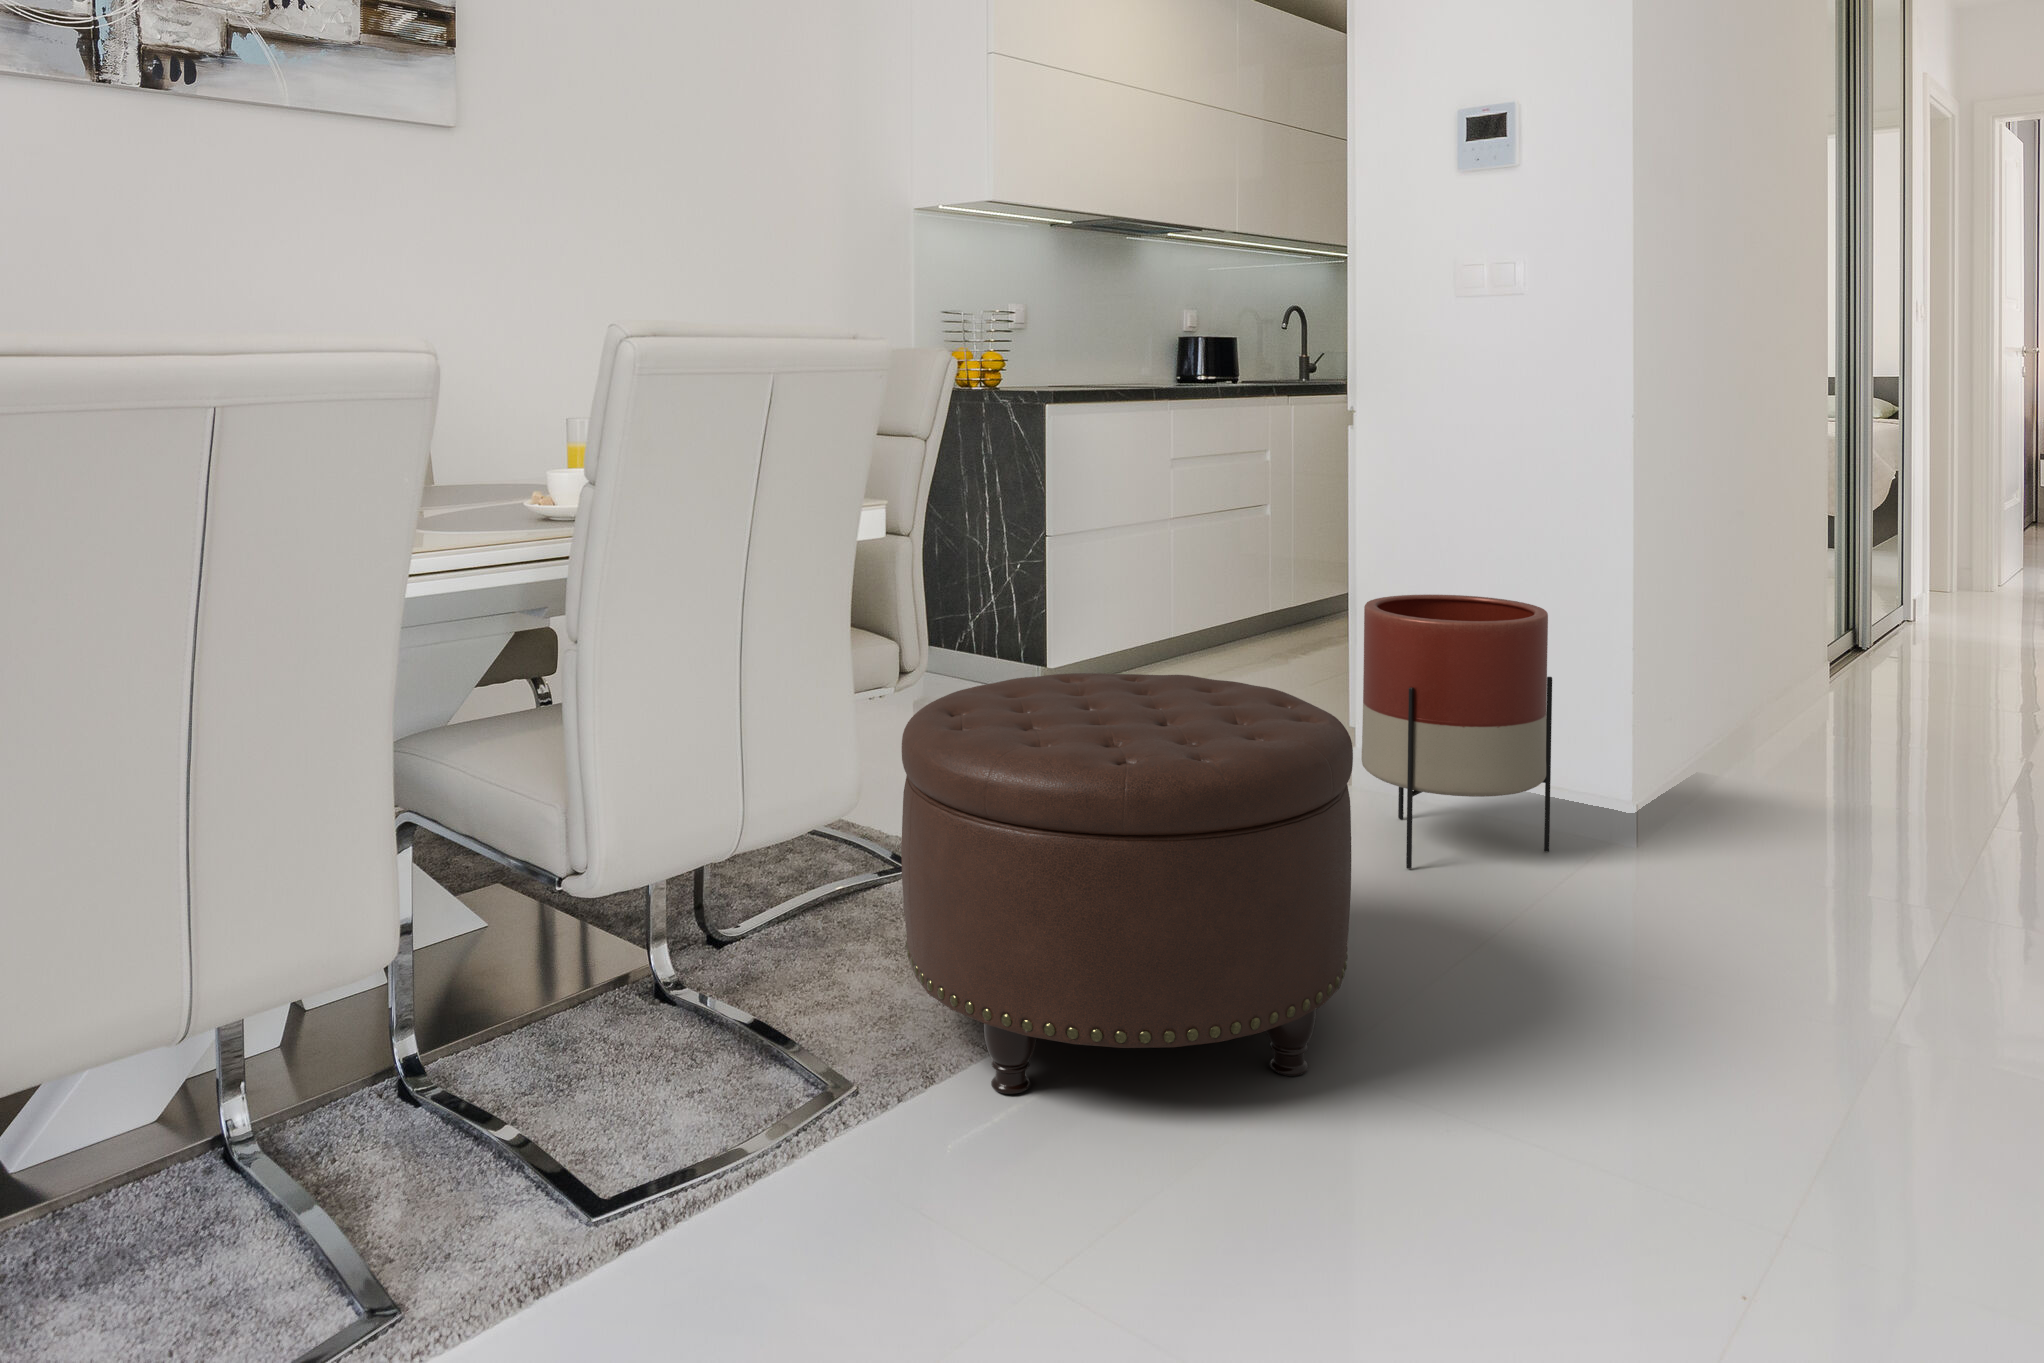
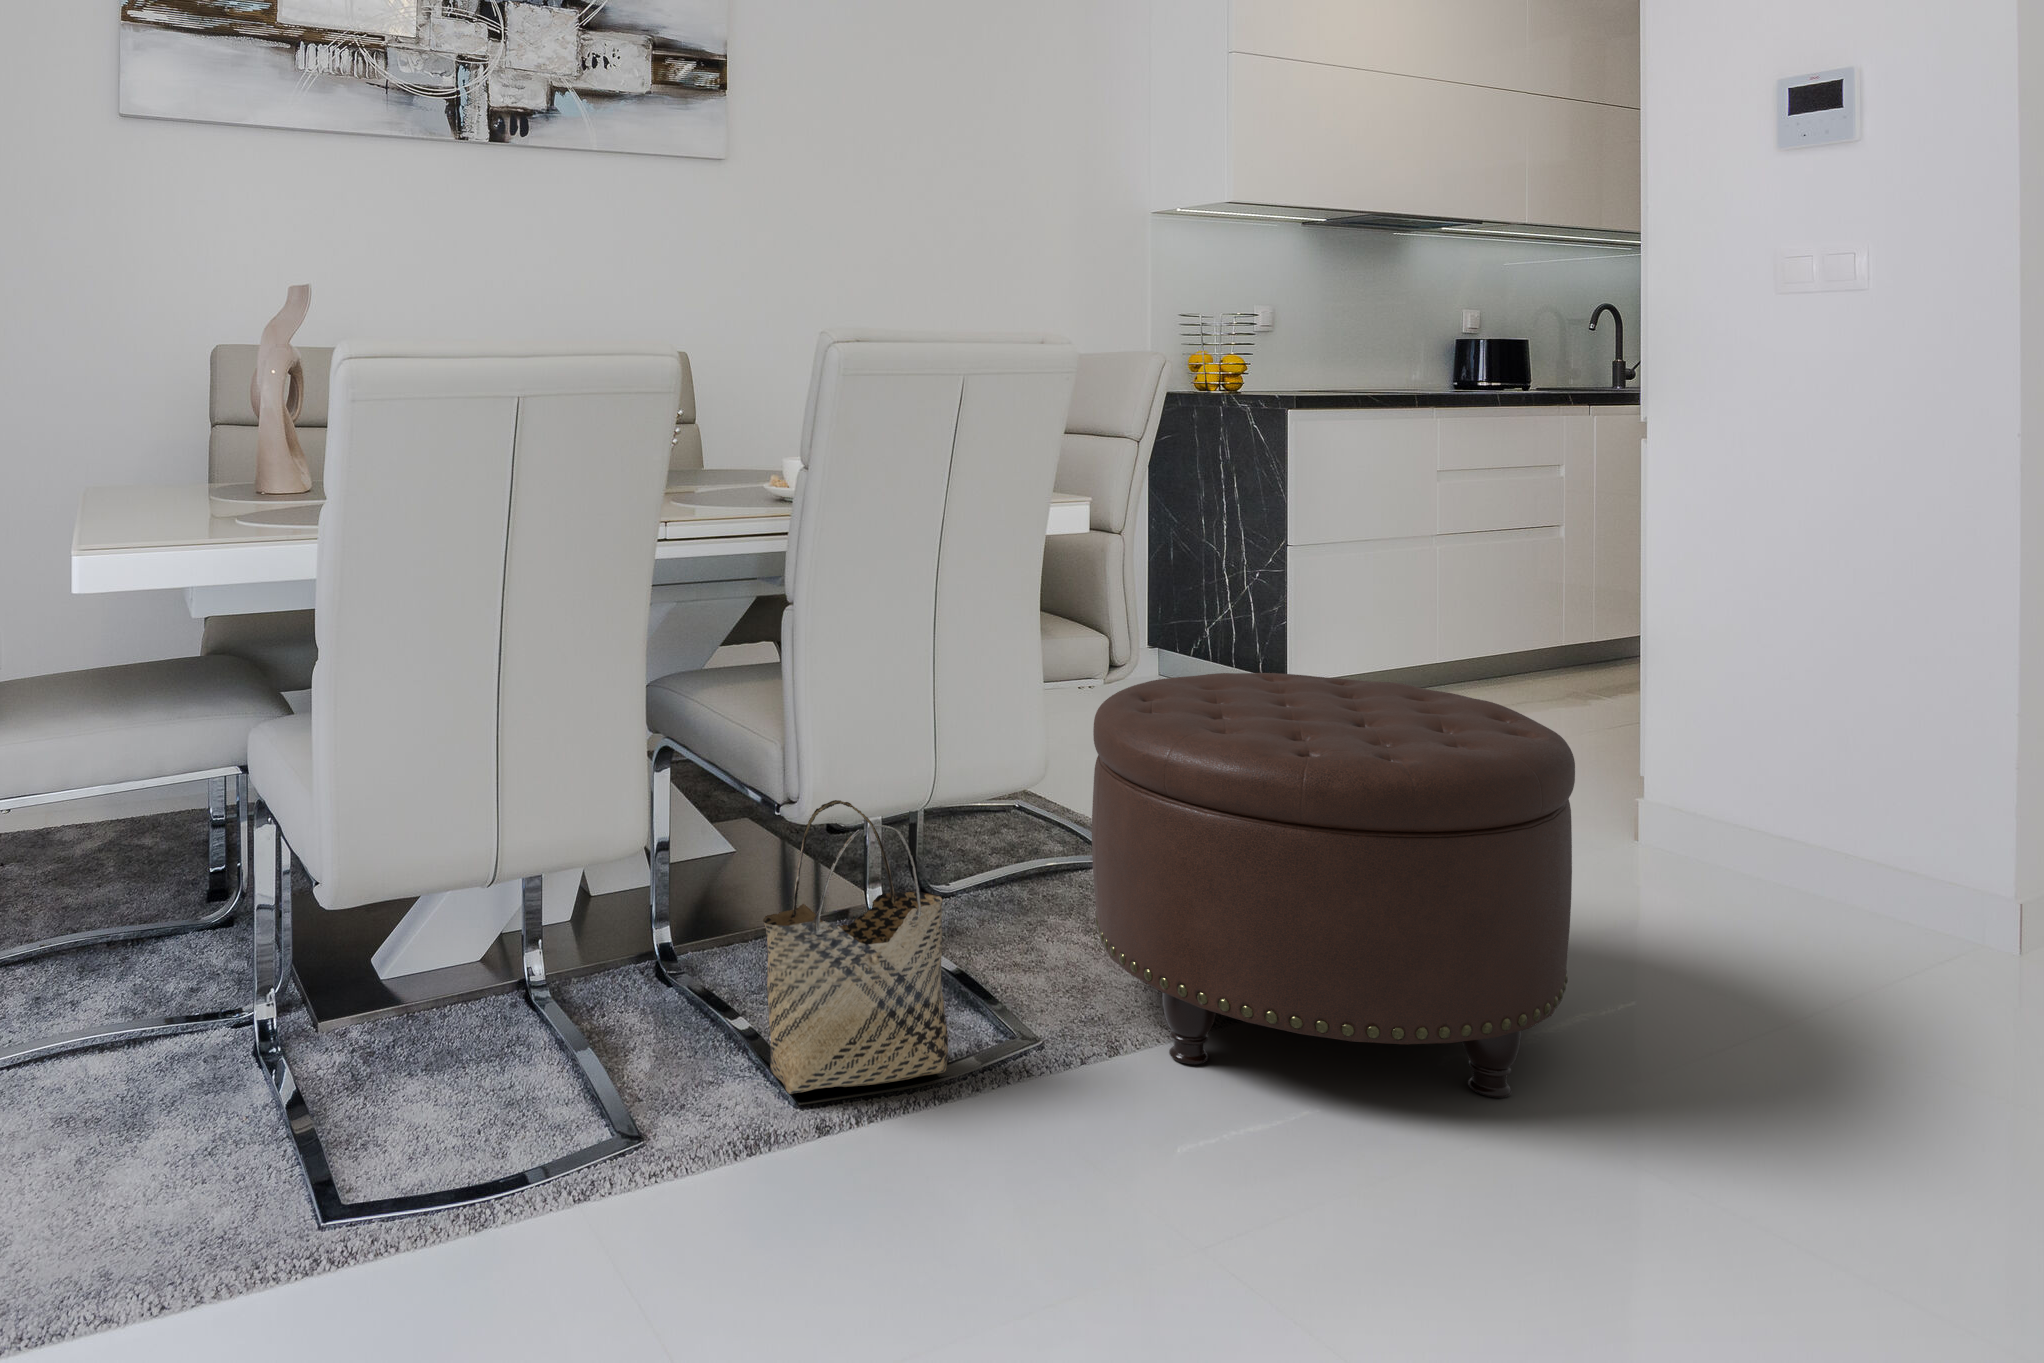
planter: present [1362,594,1552,869] -> none [1626,622,1874,925]
woven basket: none [544,865,763,1219] -> present [763,800,948,1094]

